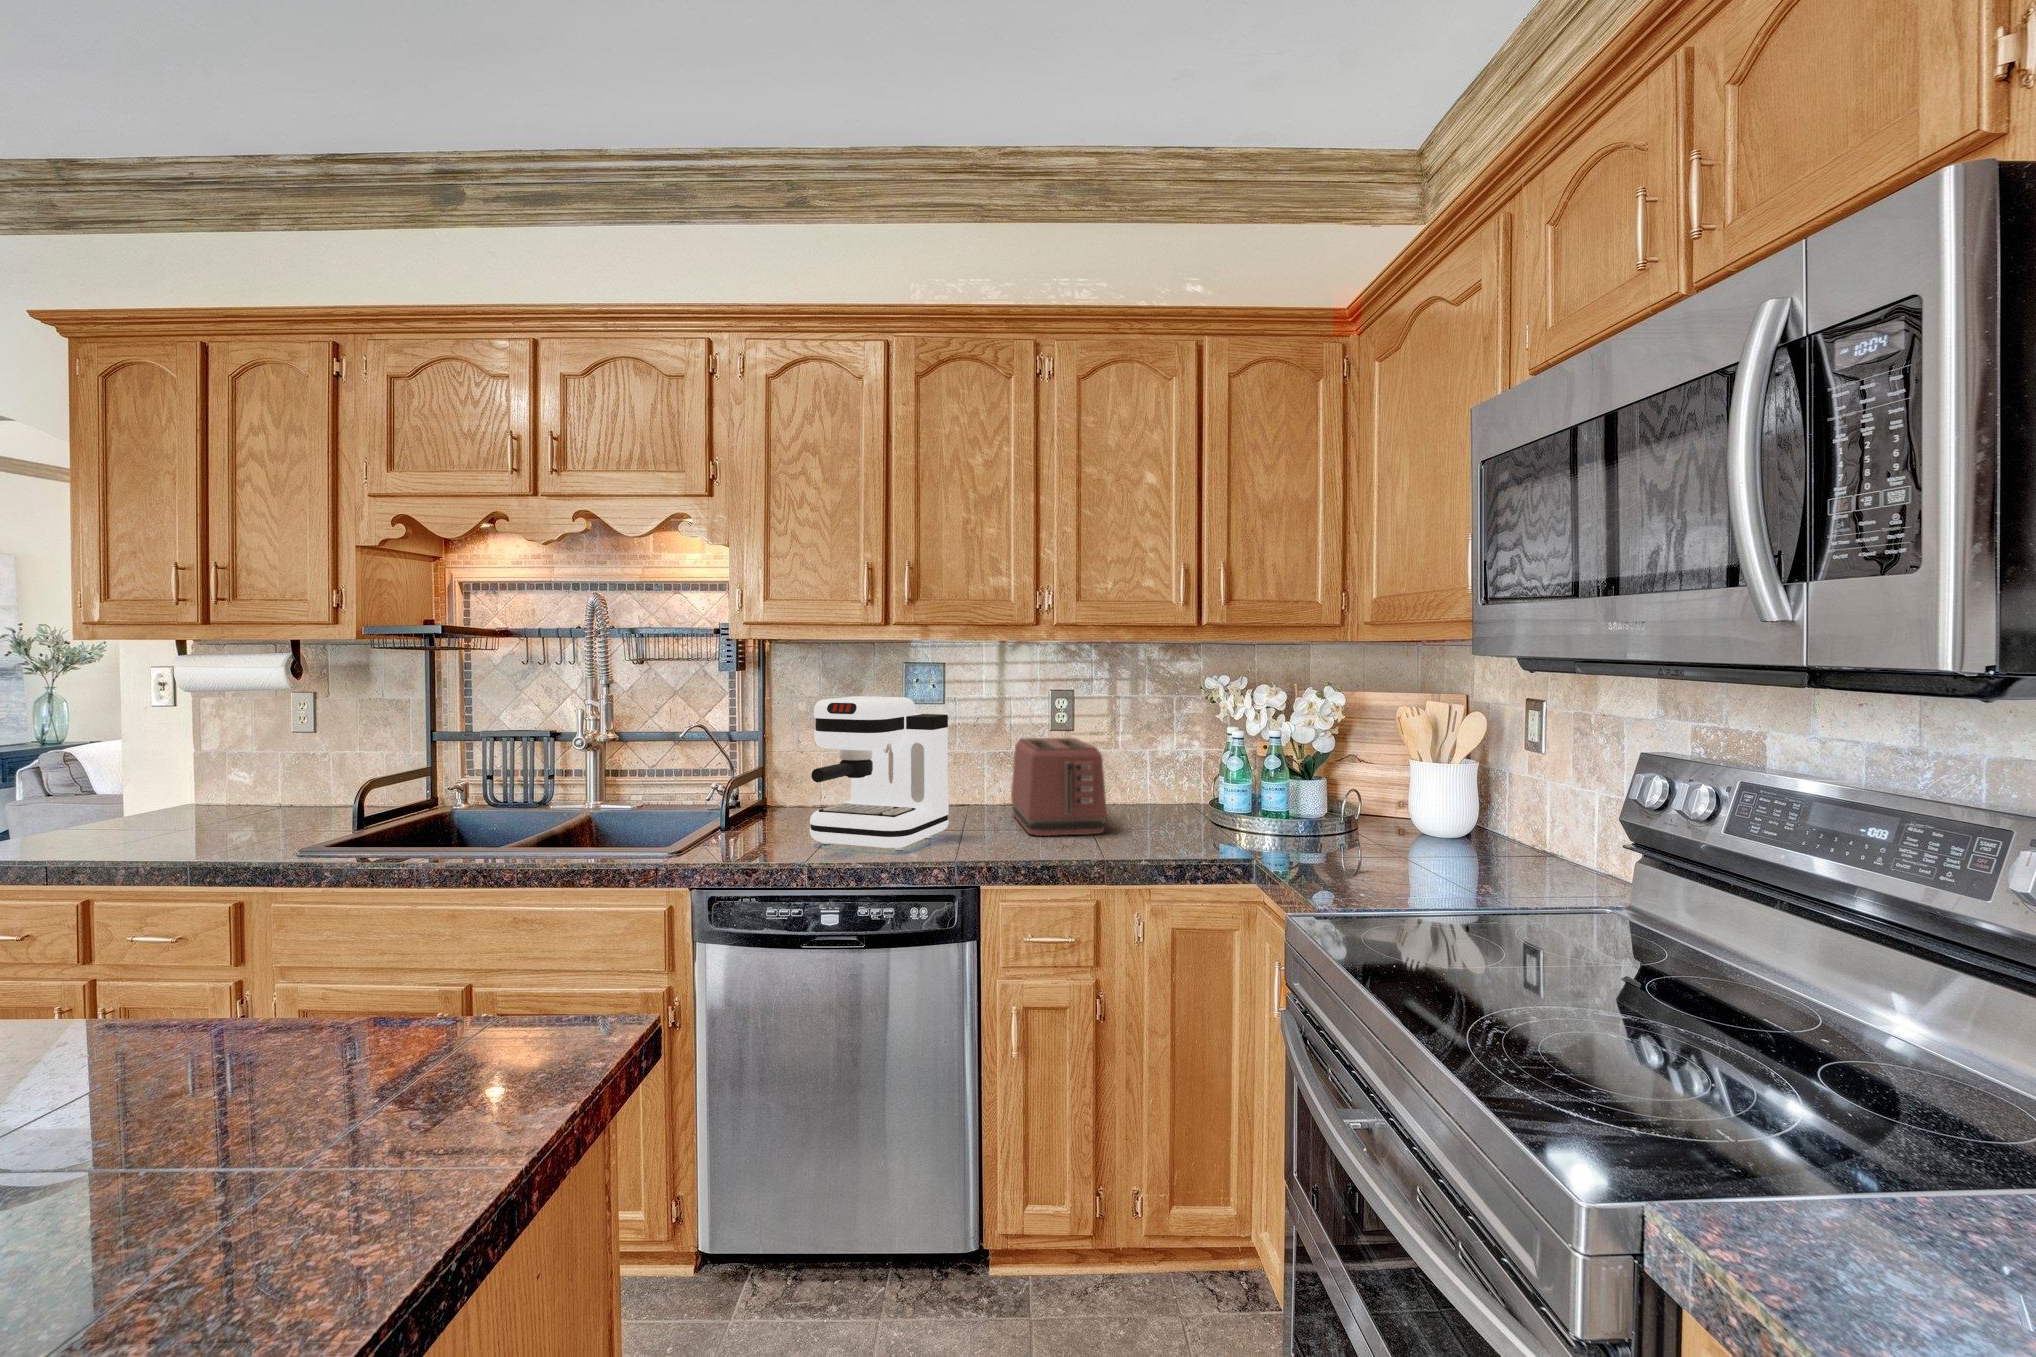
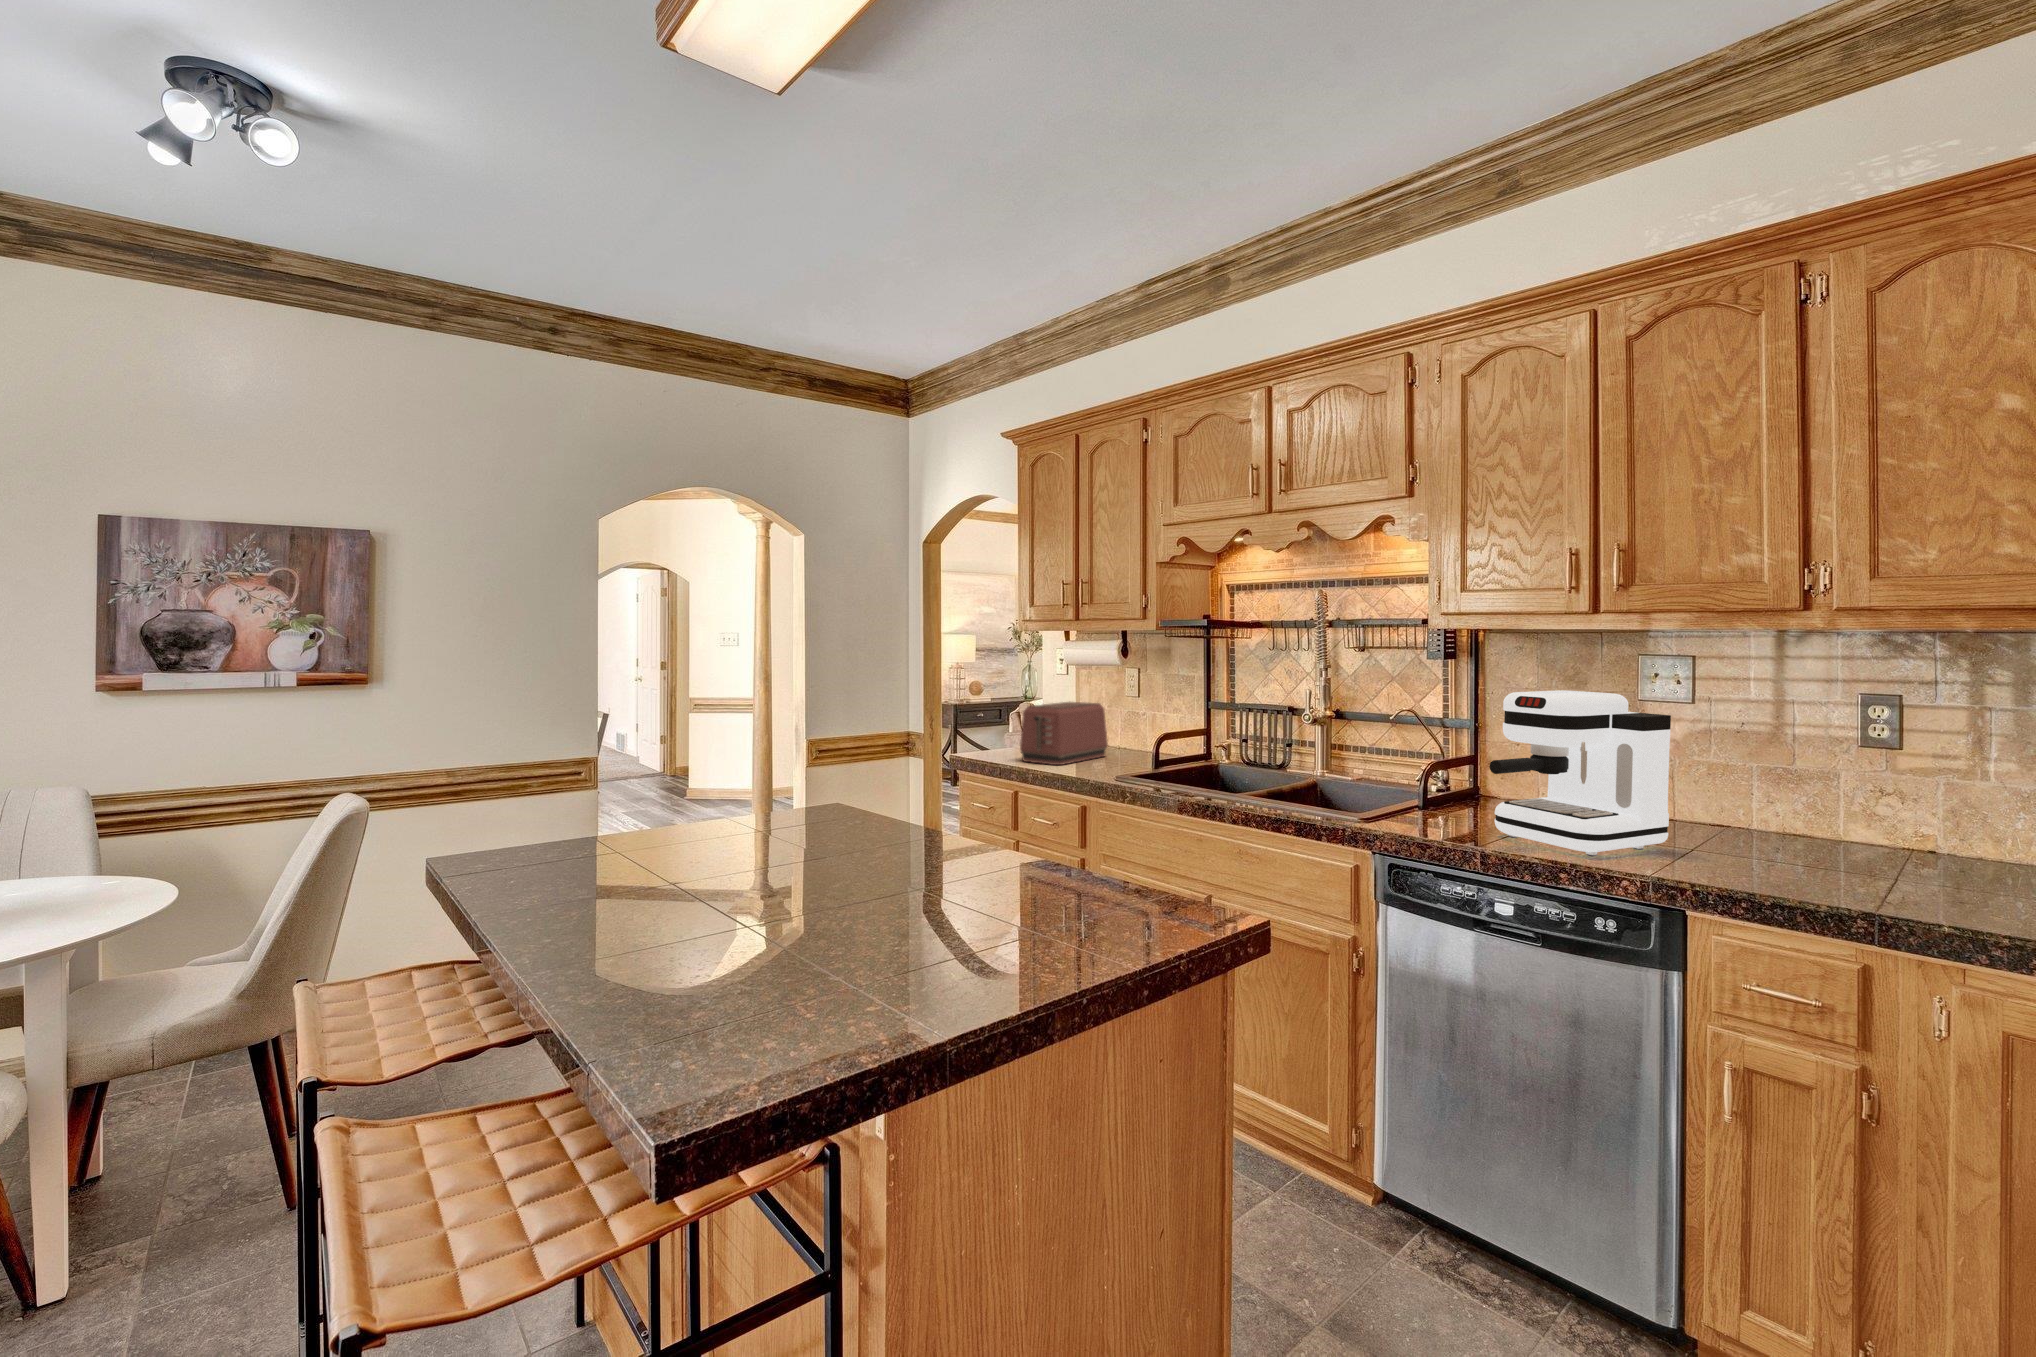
toaster: present [1011,738,1107,836] -> present [1020,702,1108,765]

